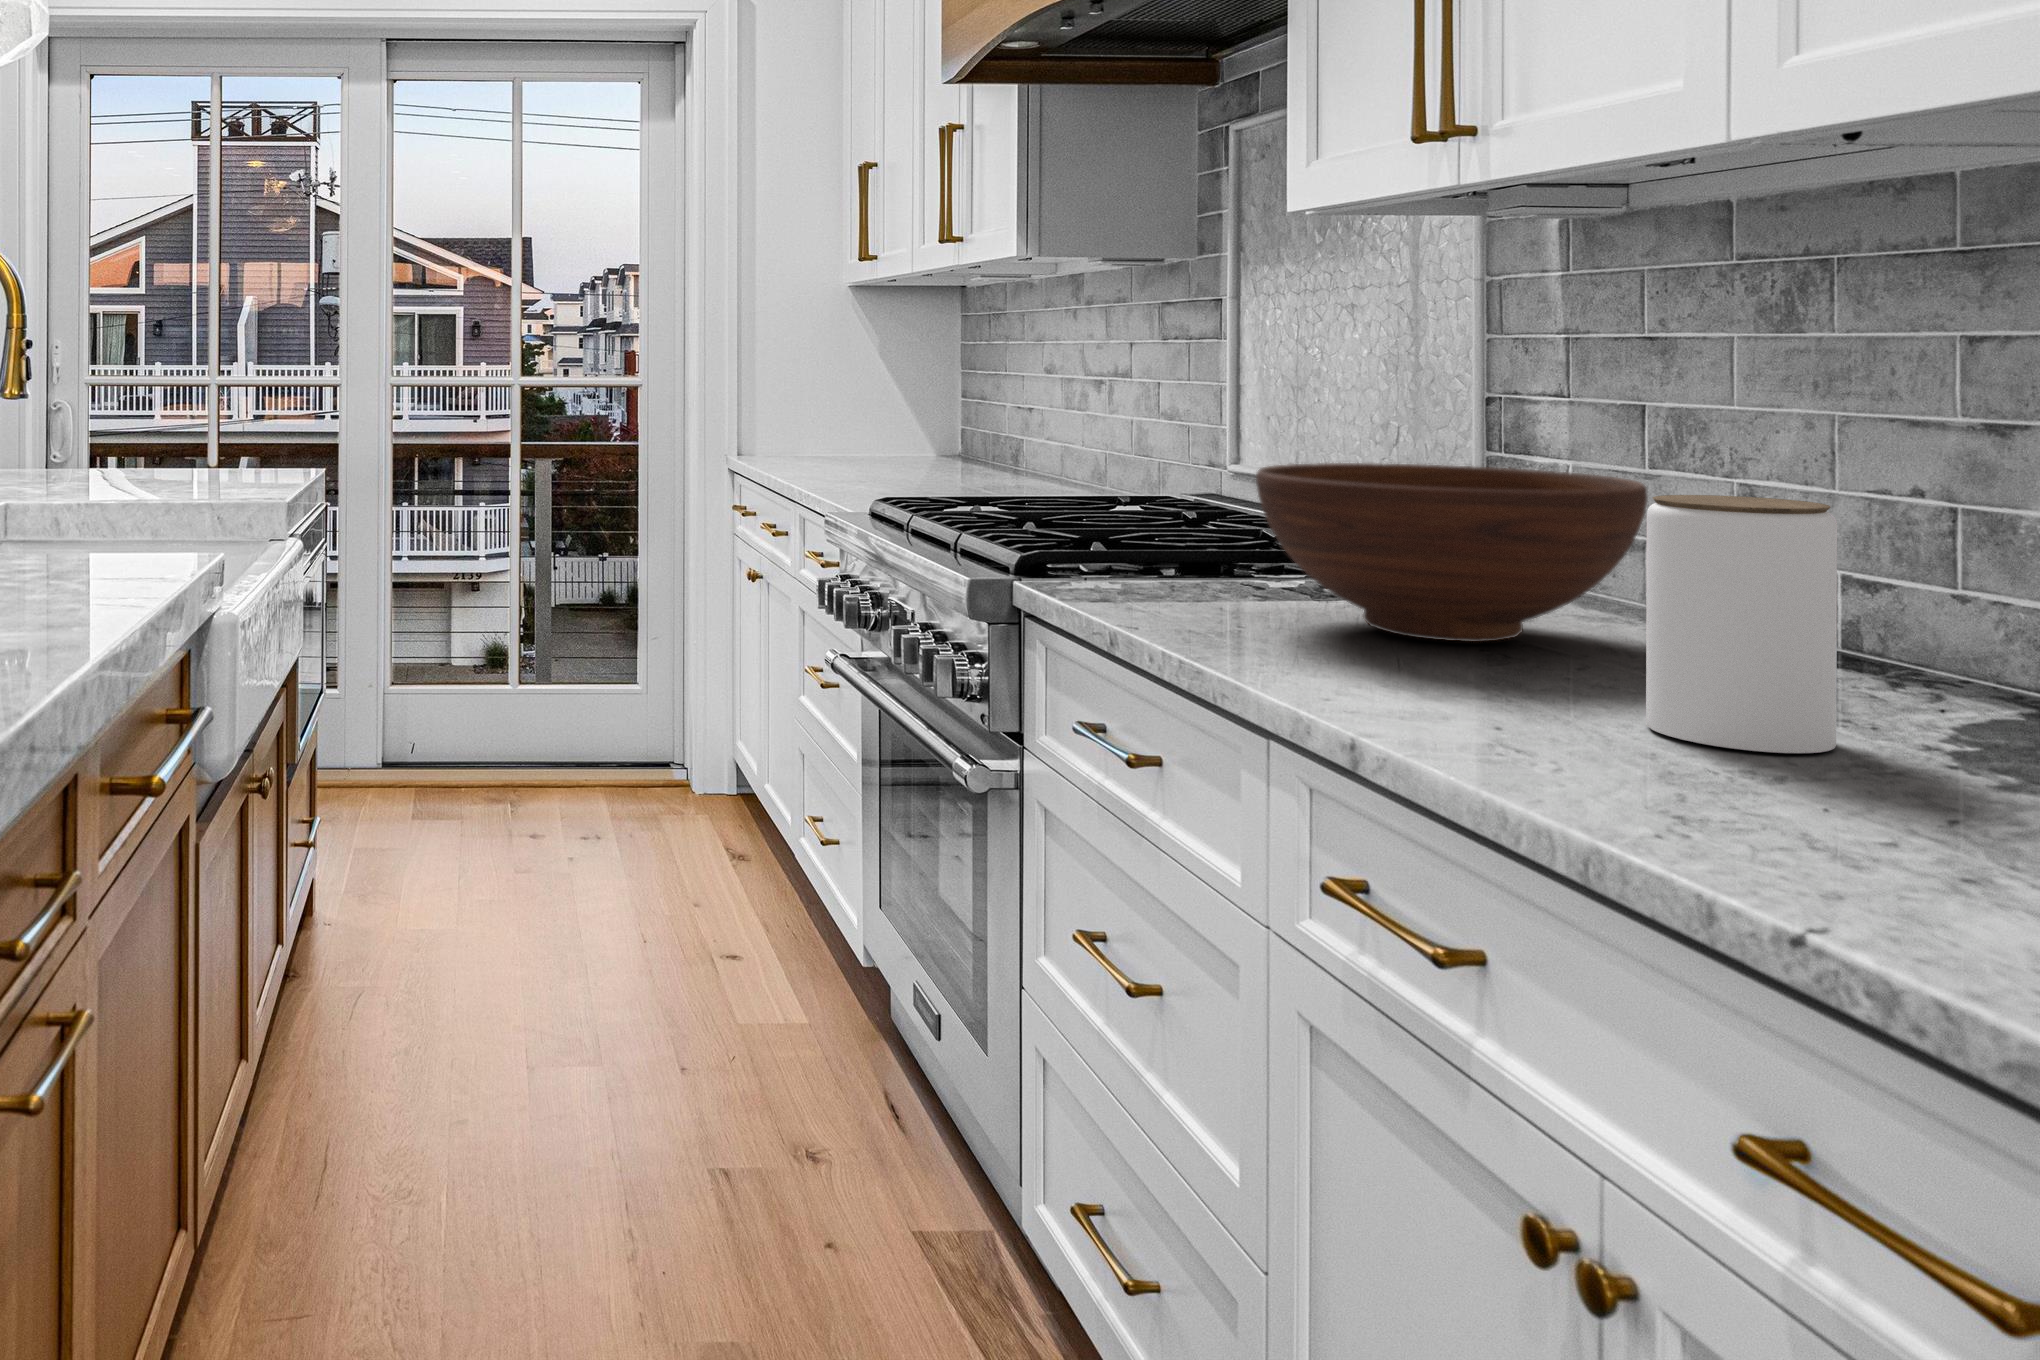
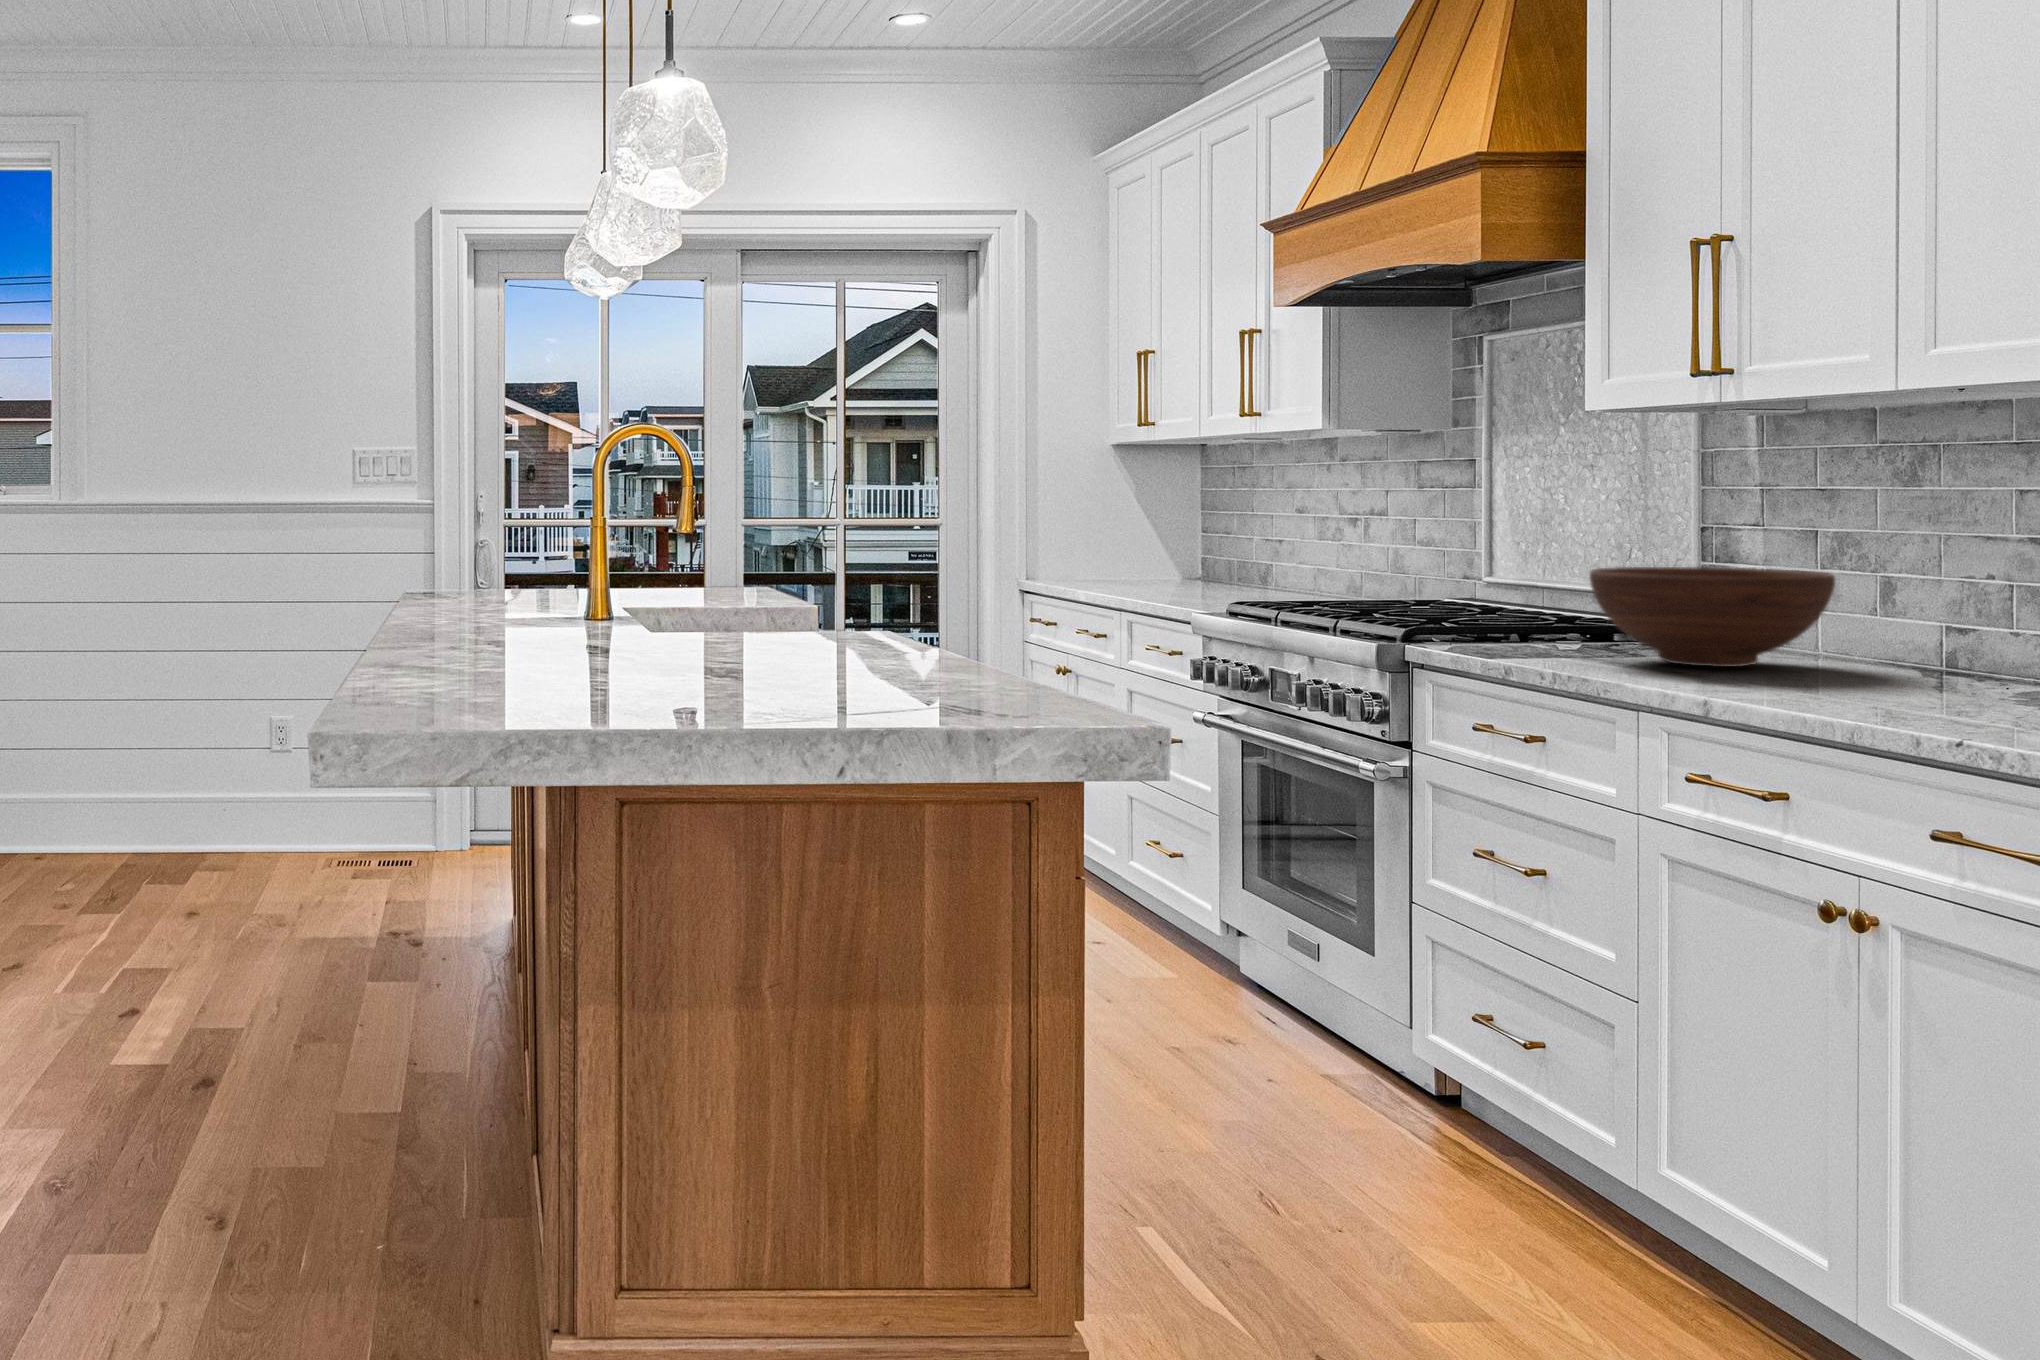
jar: present [1646,495,1837,753] -> none [1856,575,1959,702]

